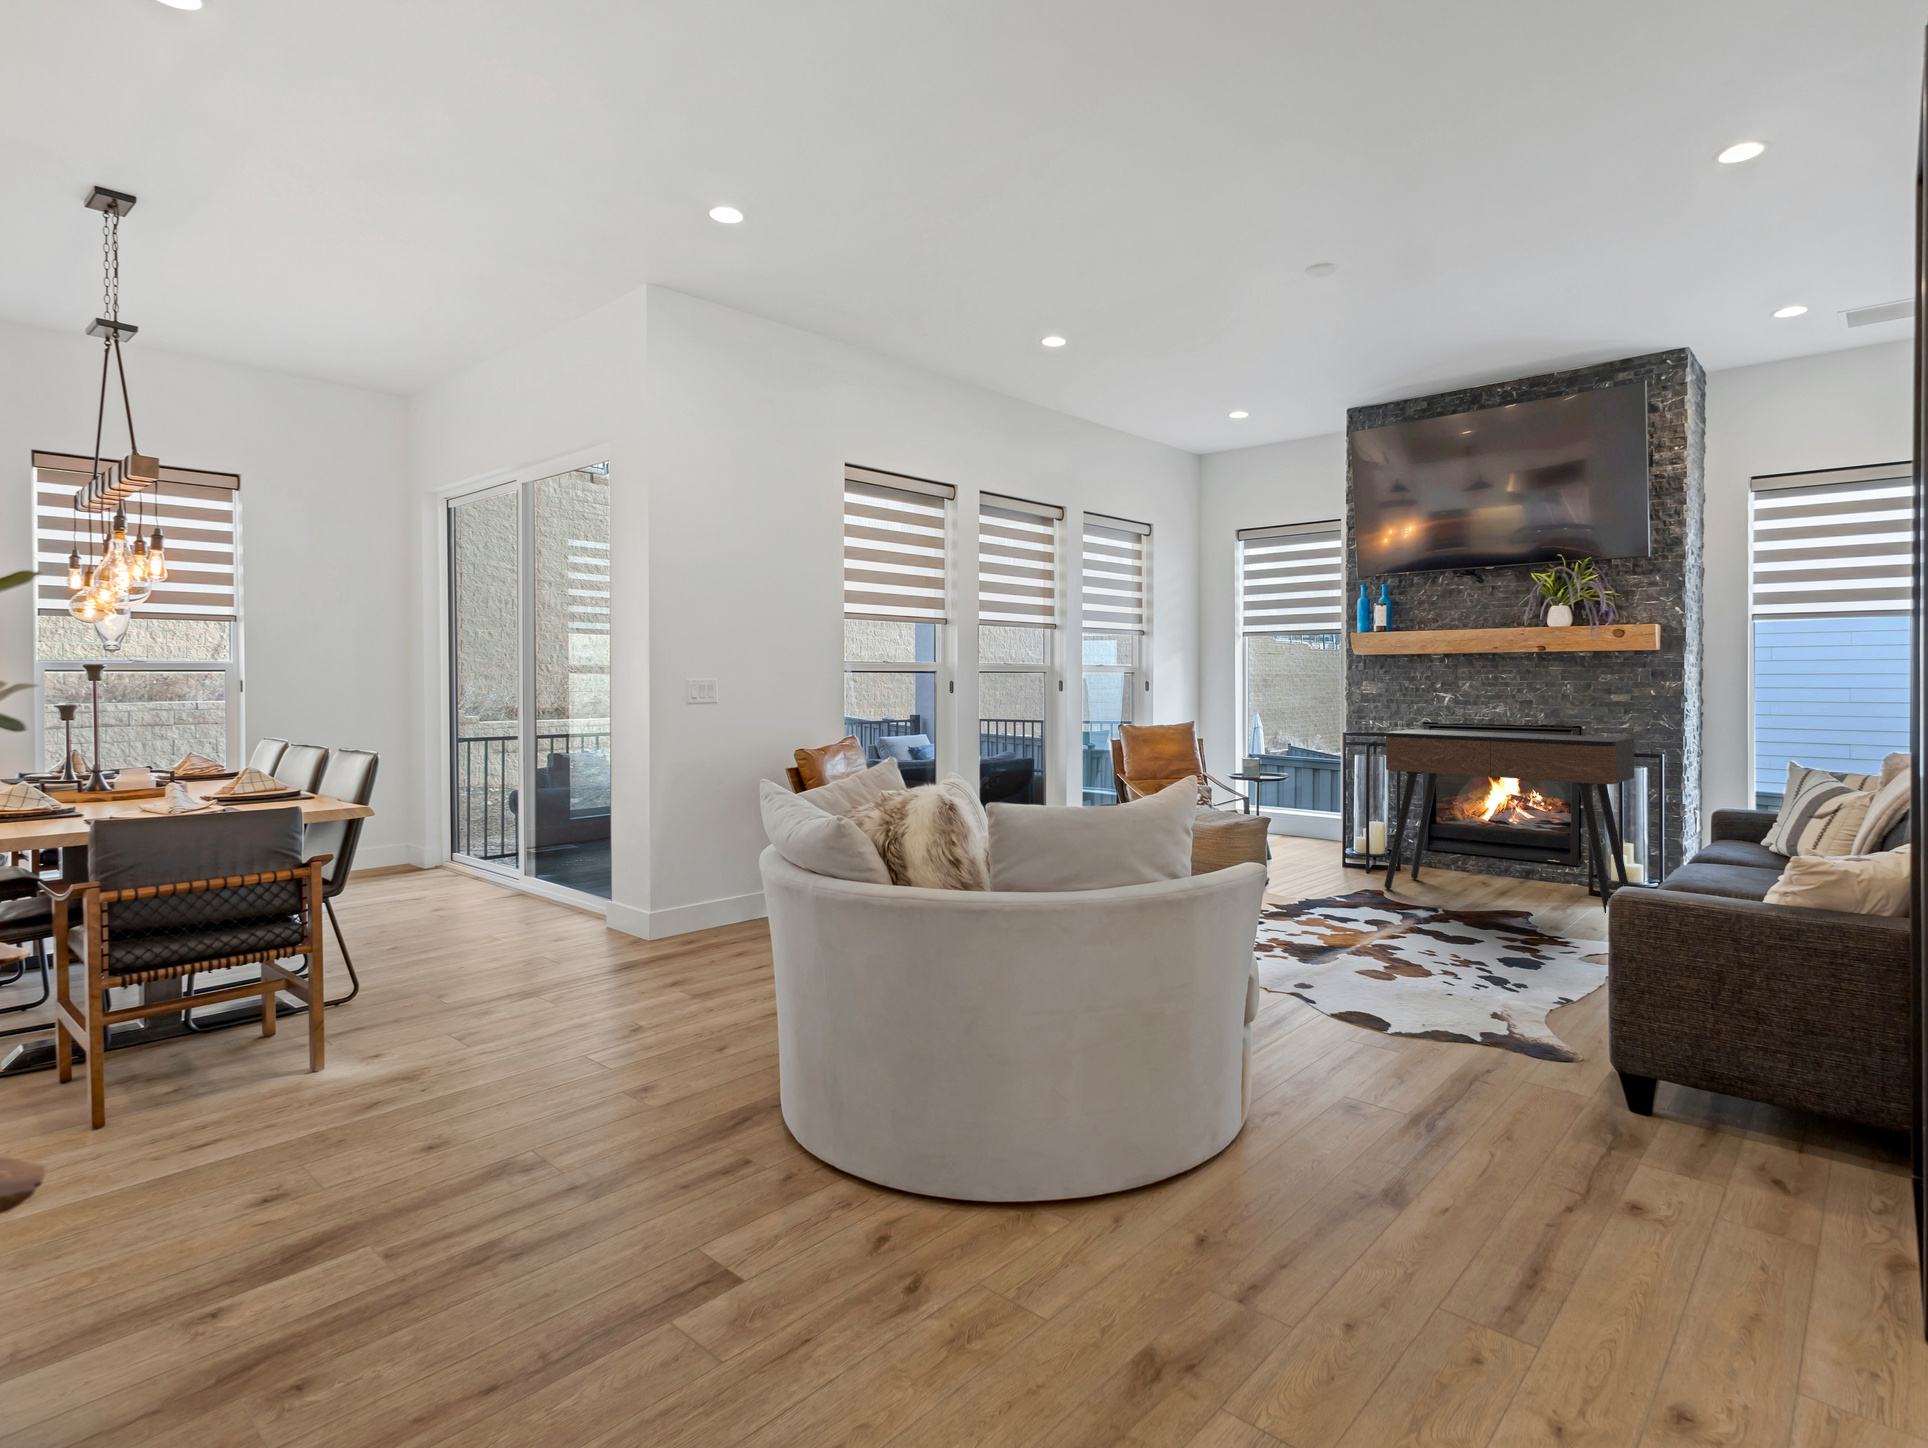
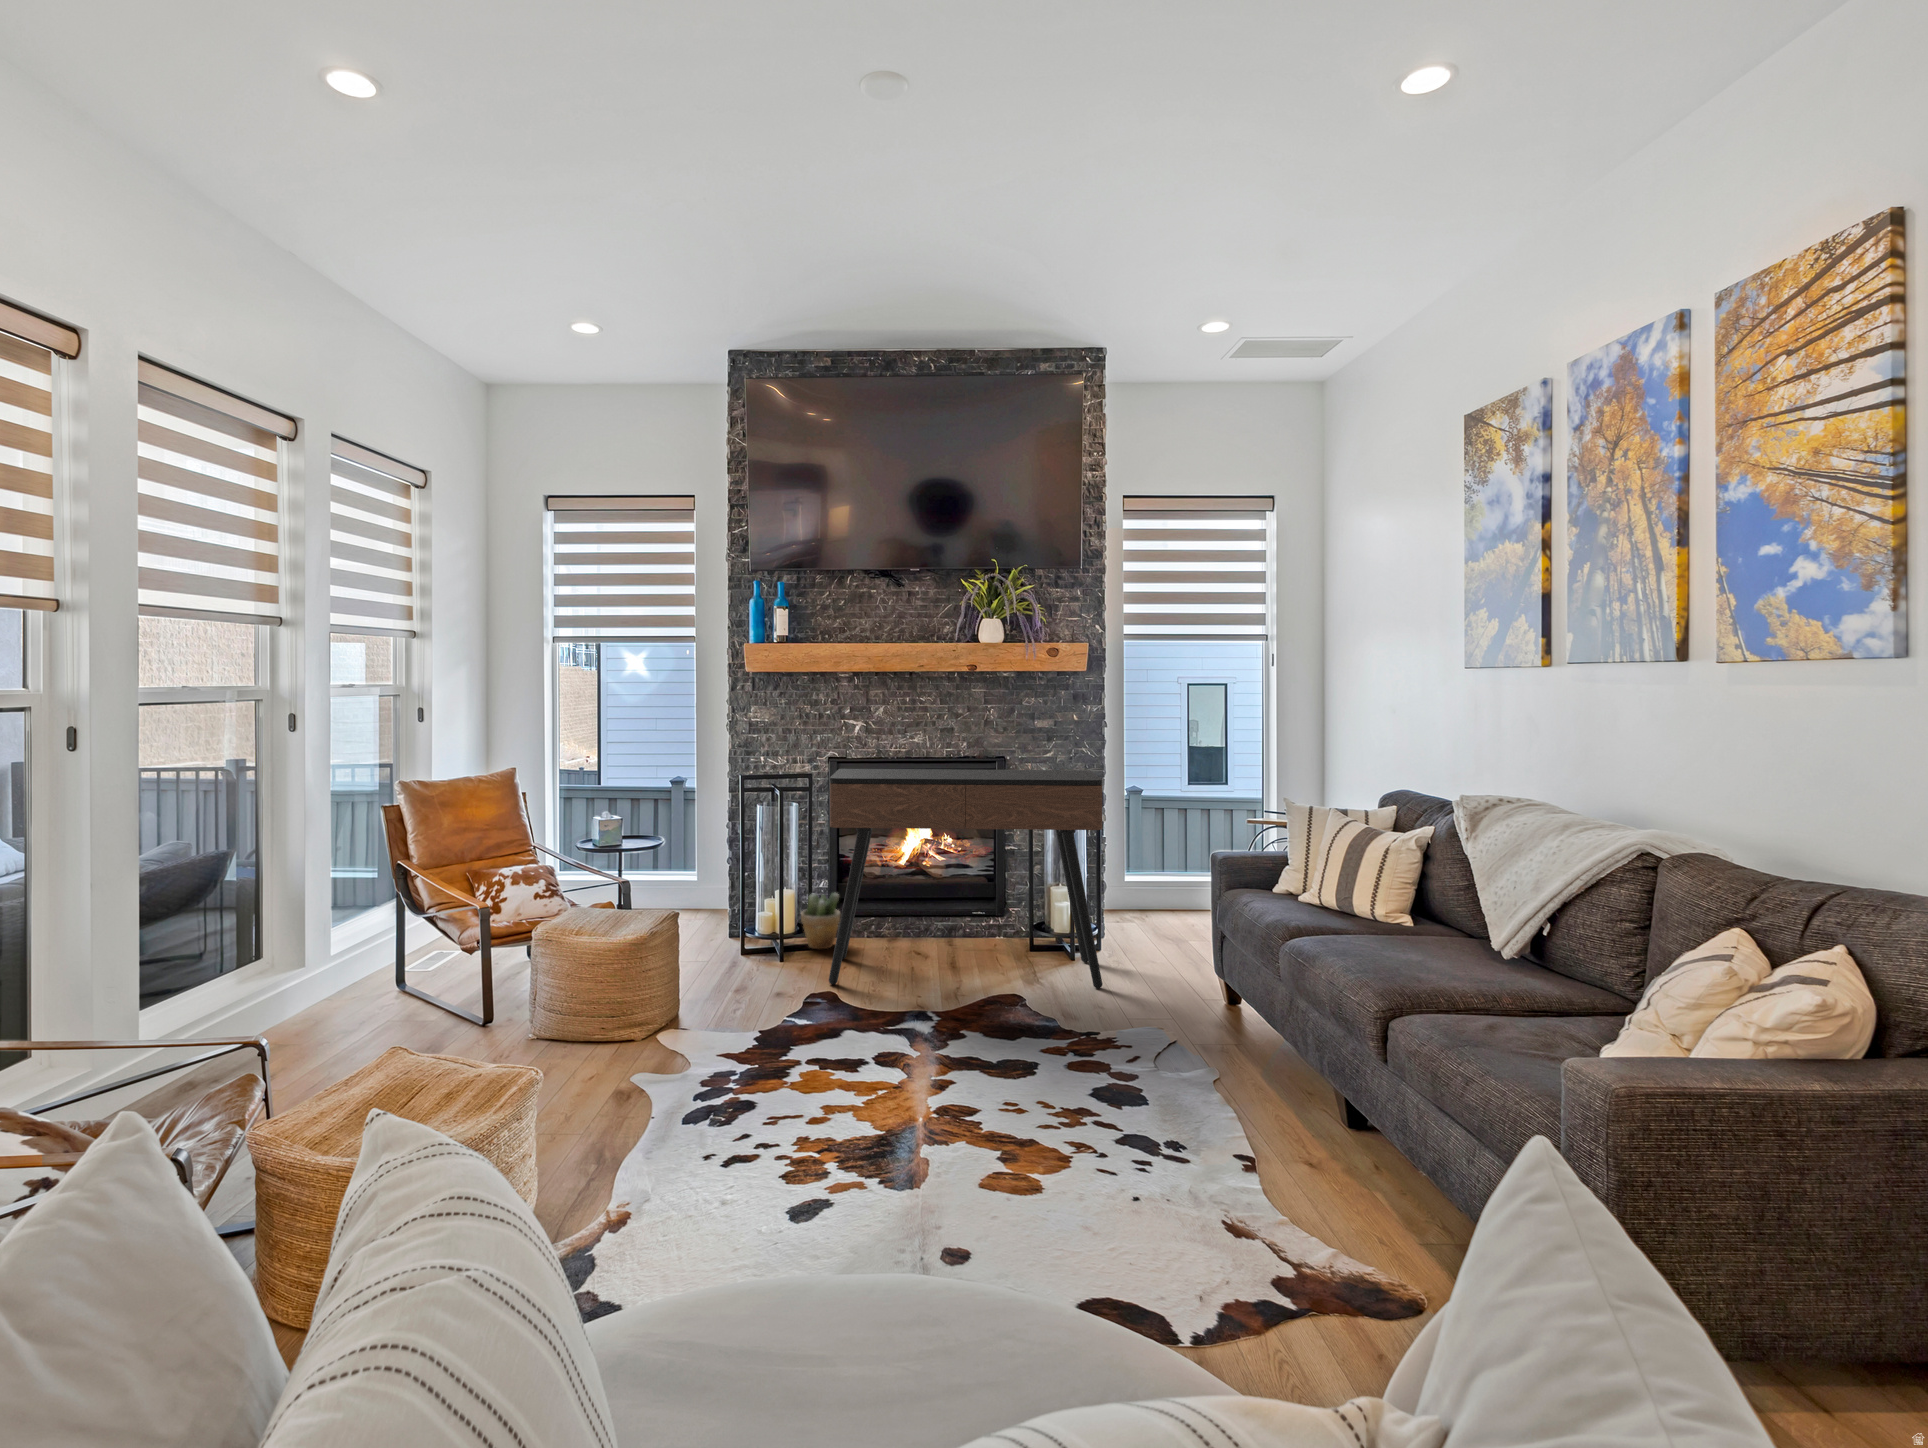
potted plant: none [1391,829,1425,873] -> present [801,893,840,949]

